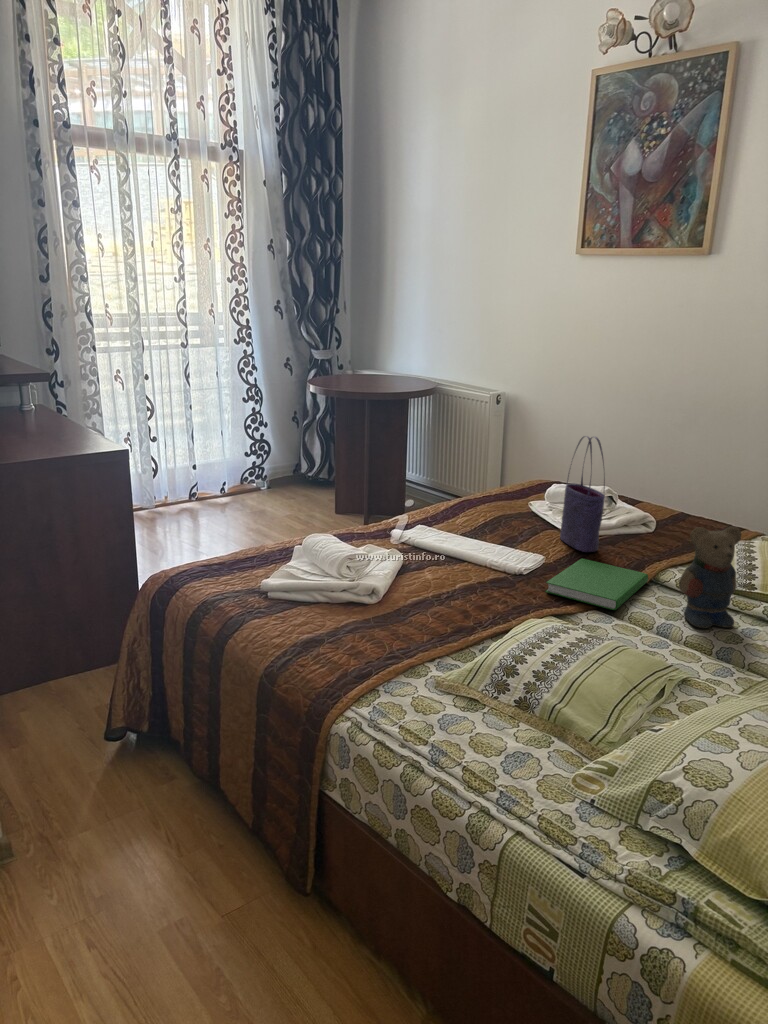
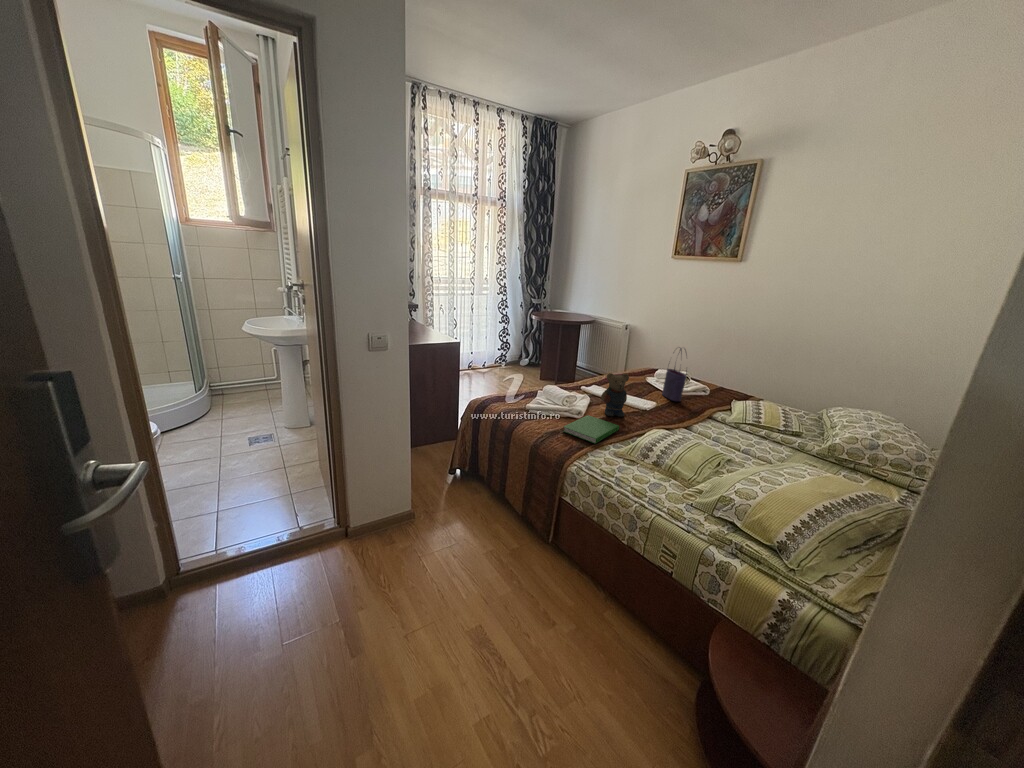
teddy bear: present [679,527,741,628] -> present [601,373,629,417]
hardcover book: present [545,558,648,610] -> present [563,415,619,444]

